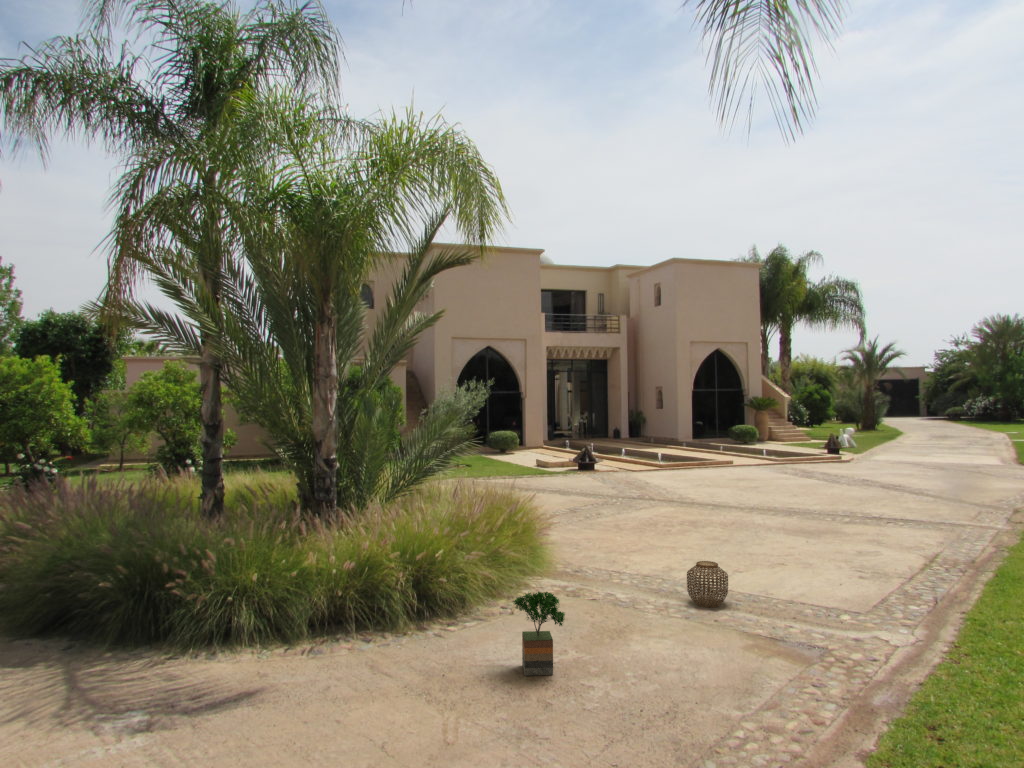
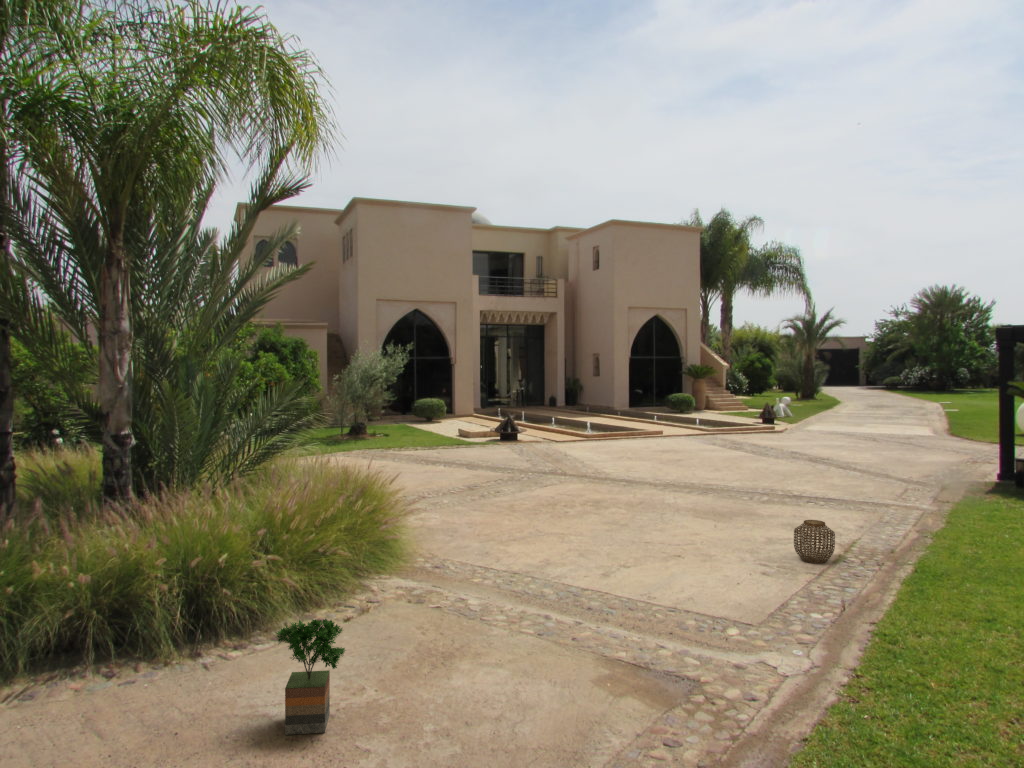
woven basket: present [687,561,728,608] -> present [794,520,835,564]

